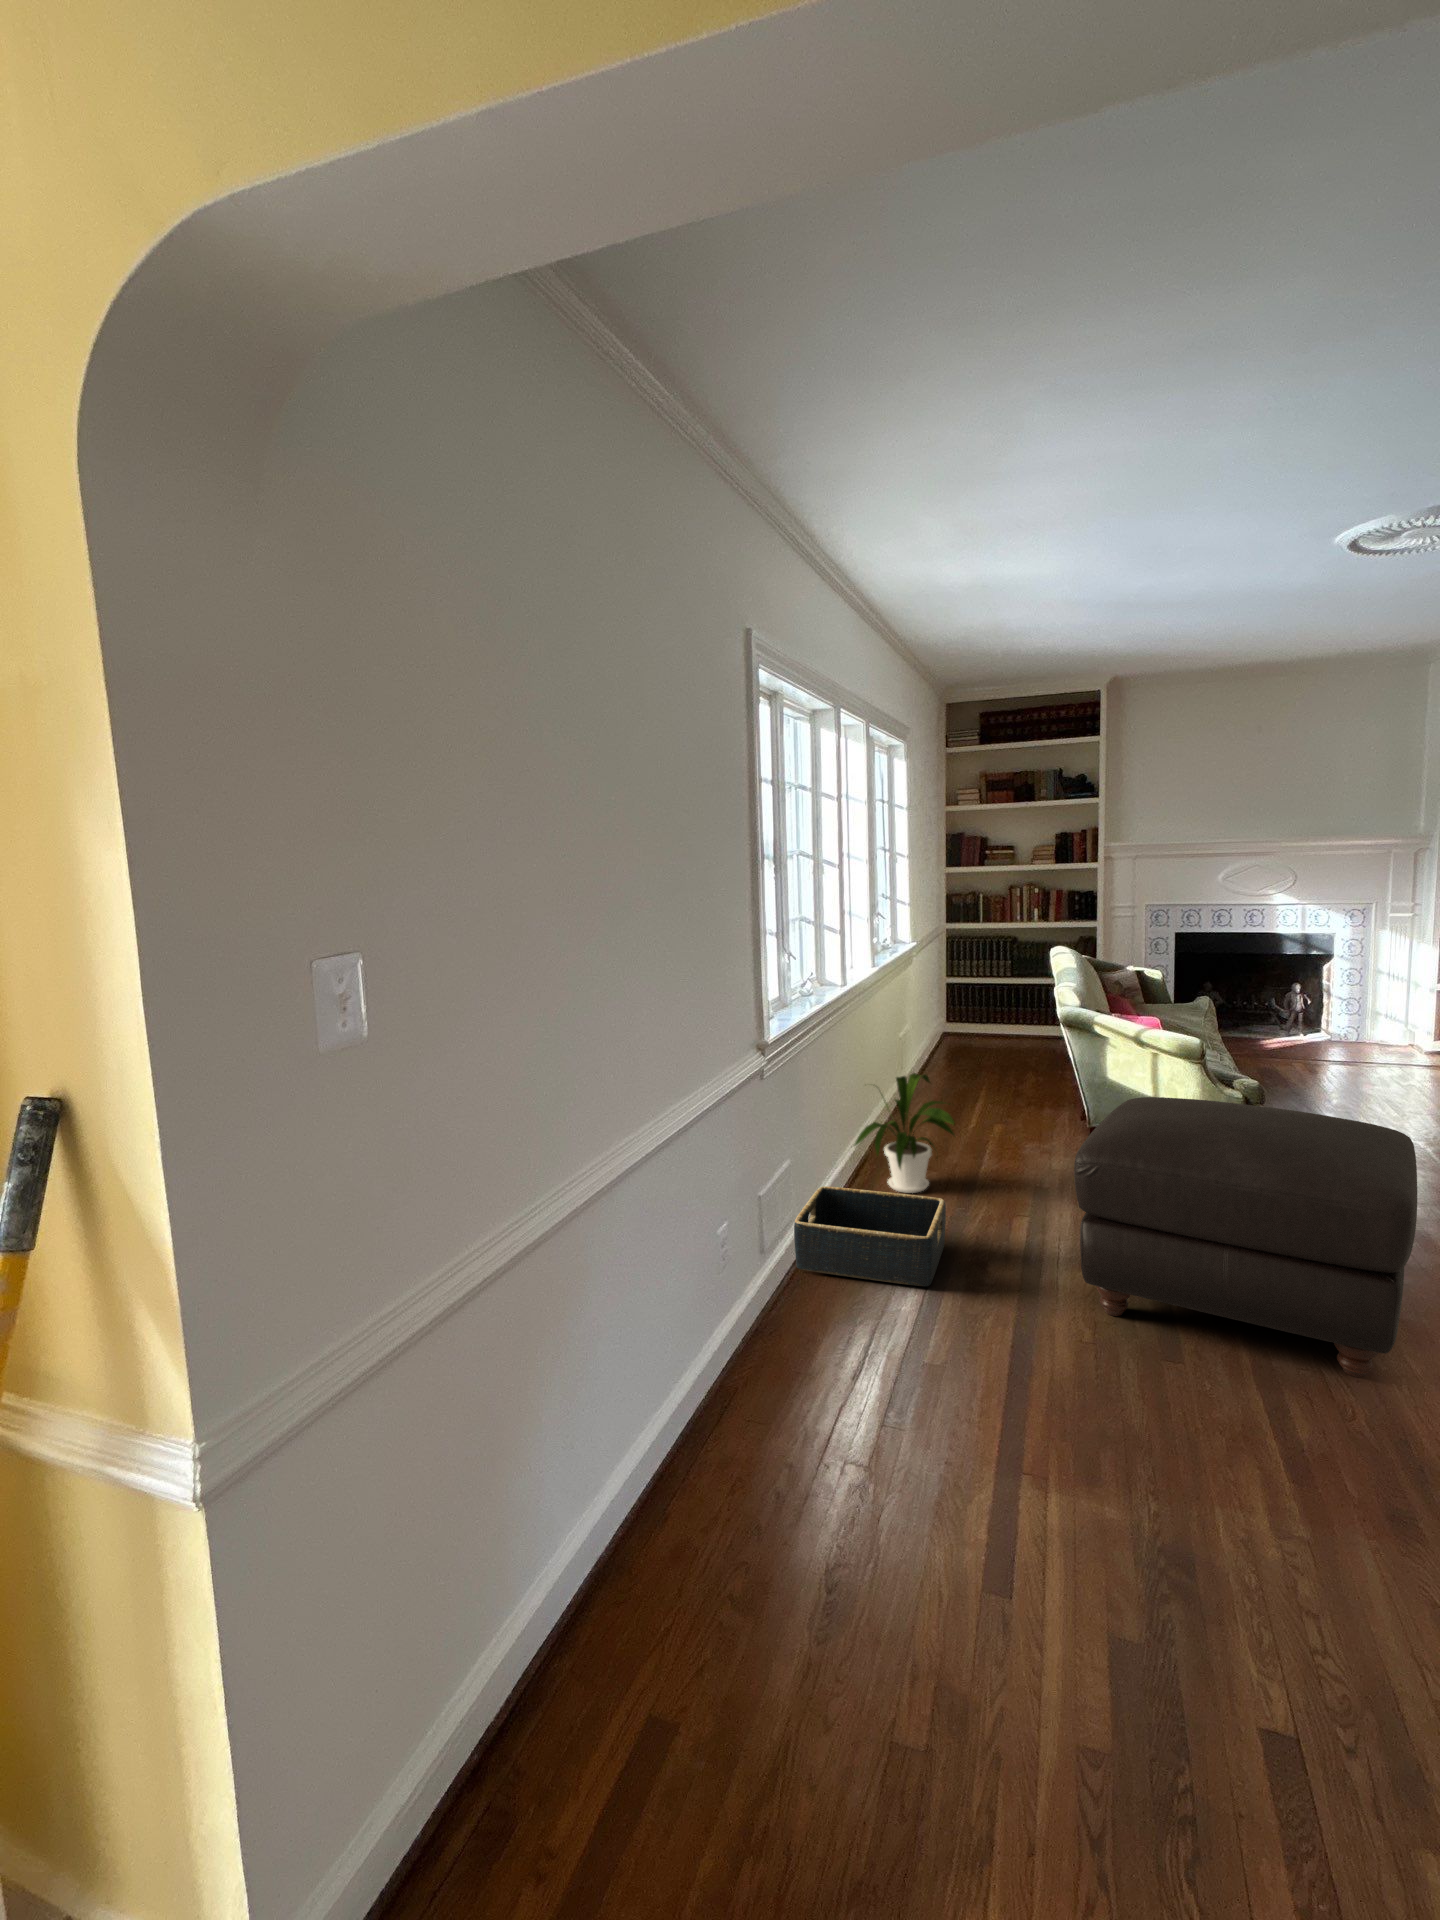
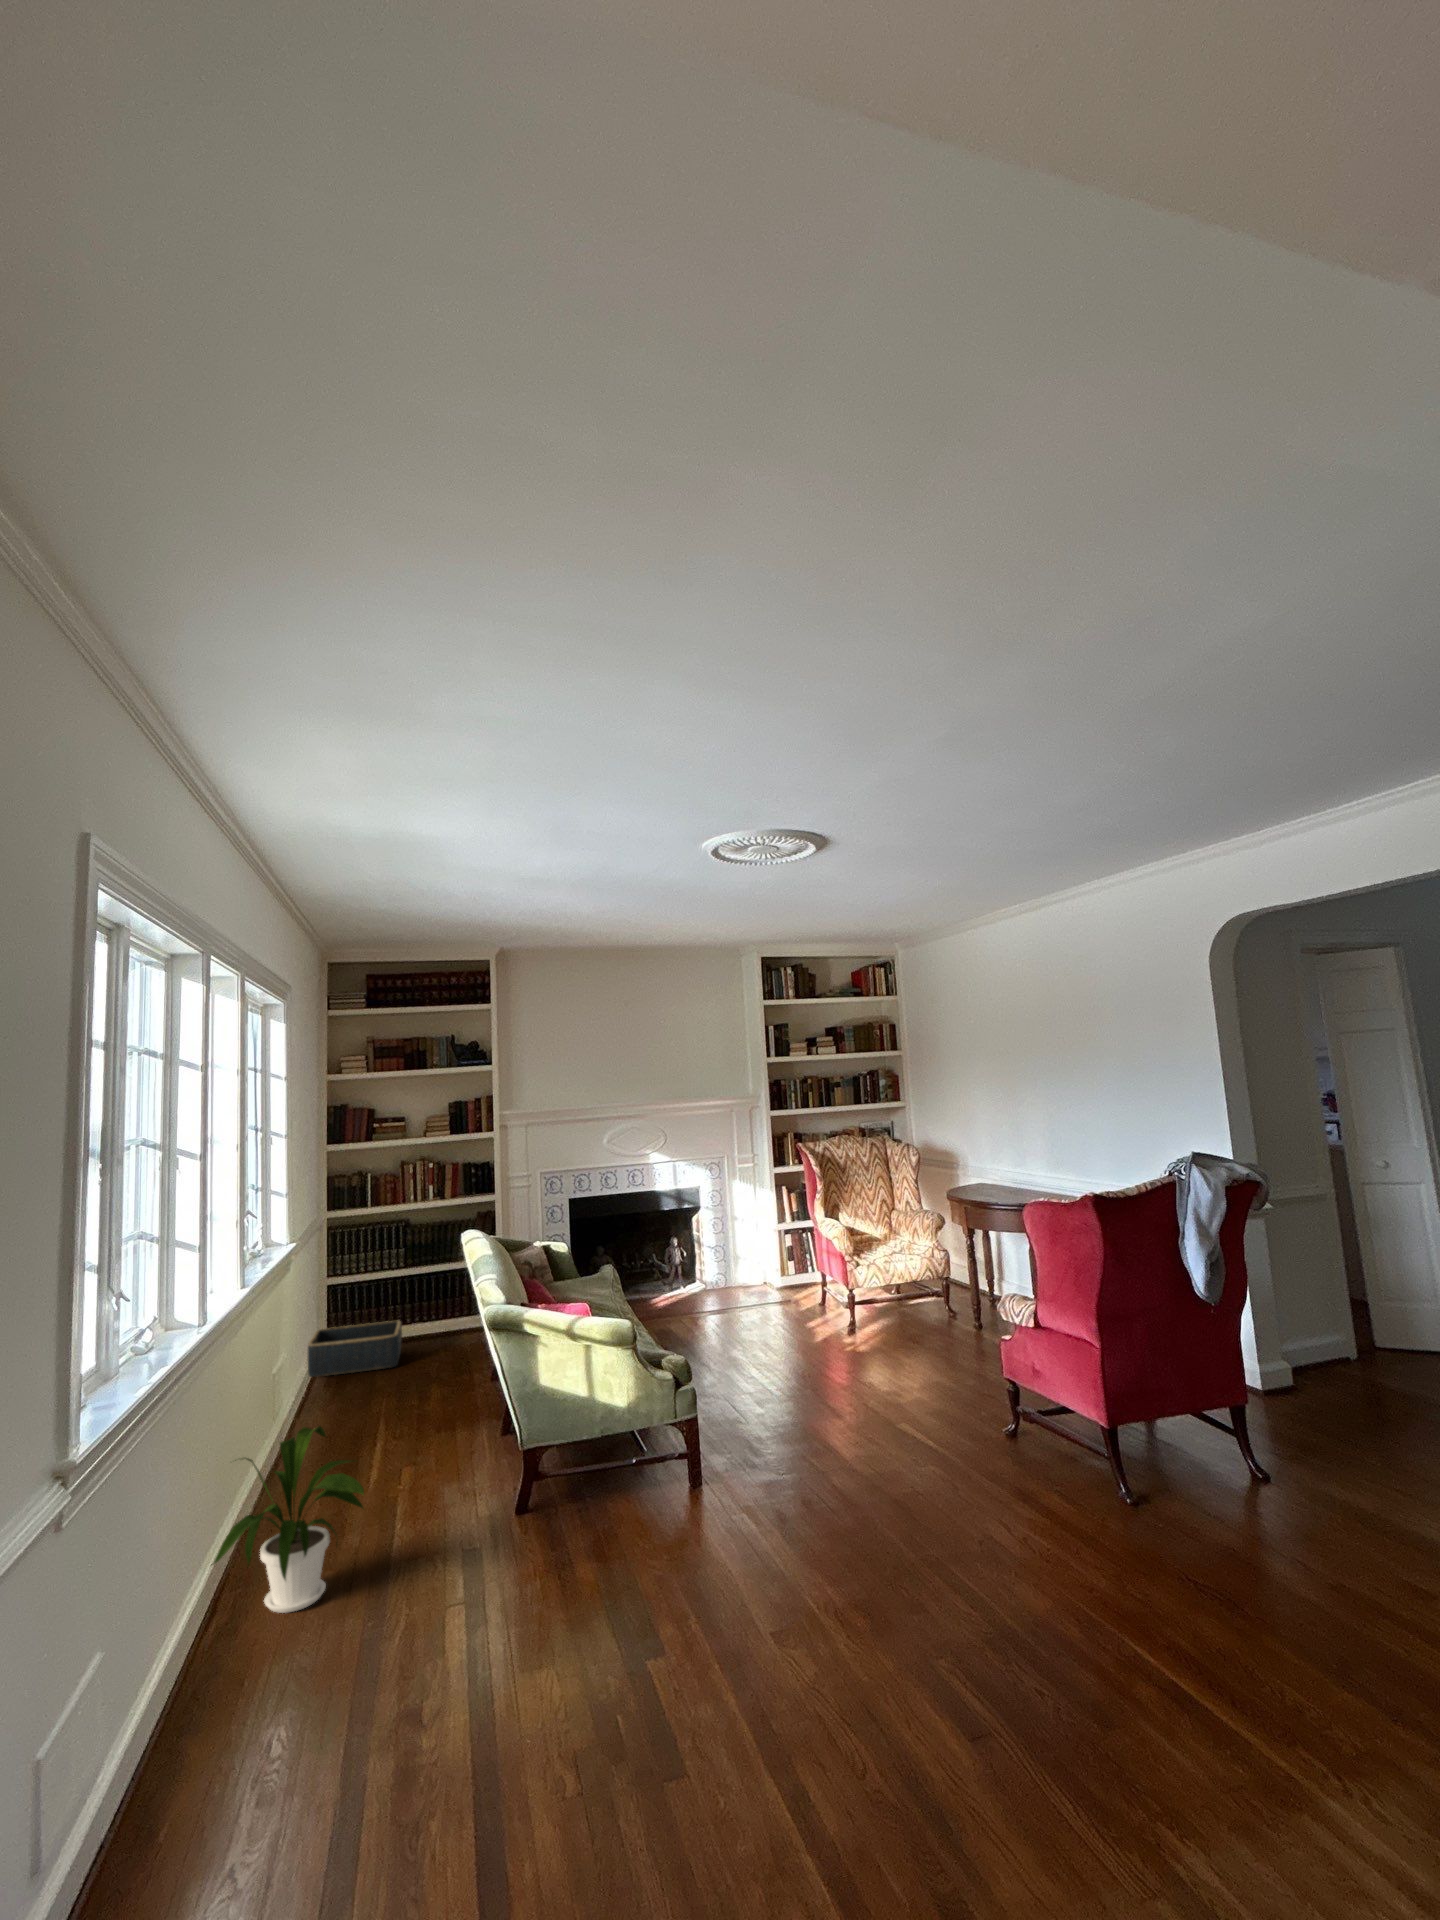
ottoman: present [1074,1097,1417,1377] -> none [537,1395,880,1726]
basket: present [794,1186,946,1286] -> present [308,1321,402,1377]

